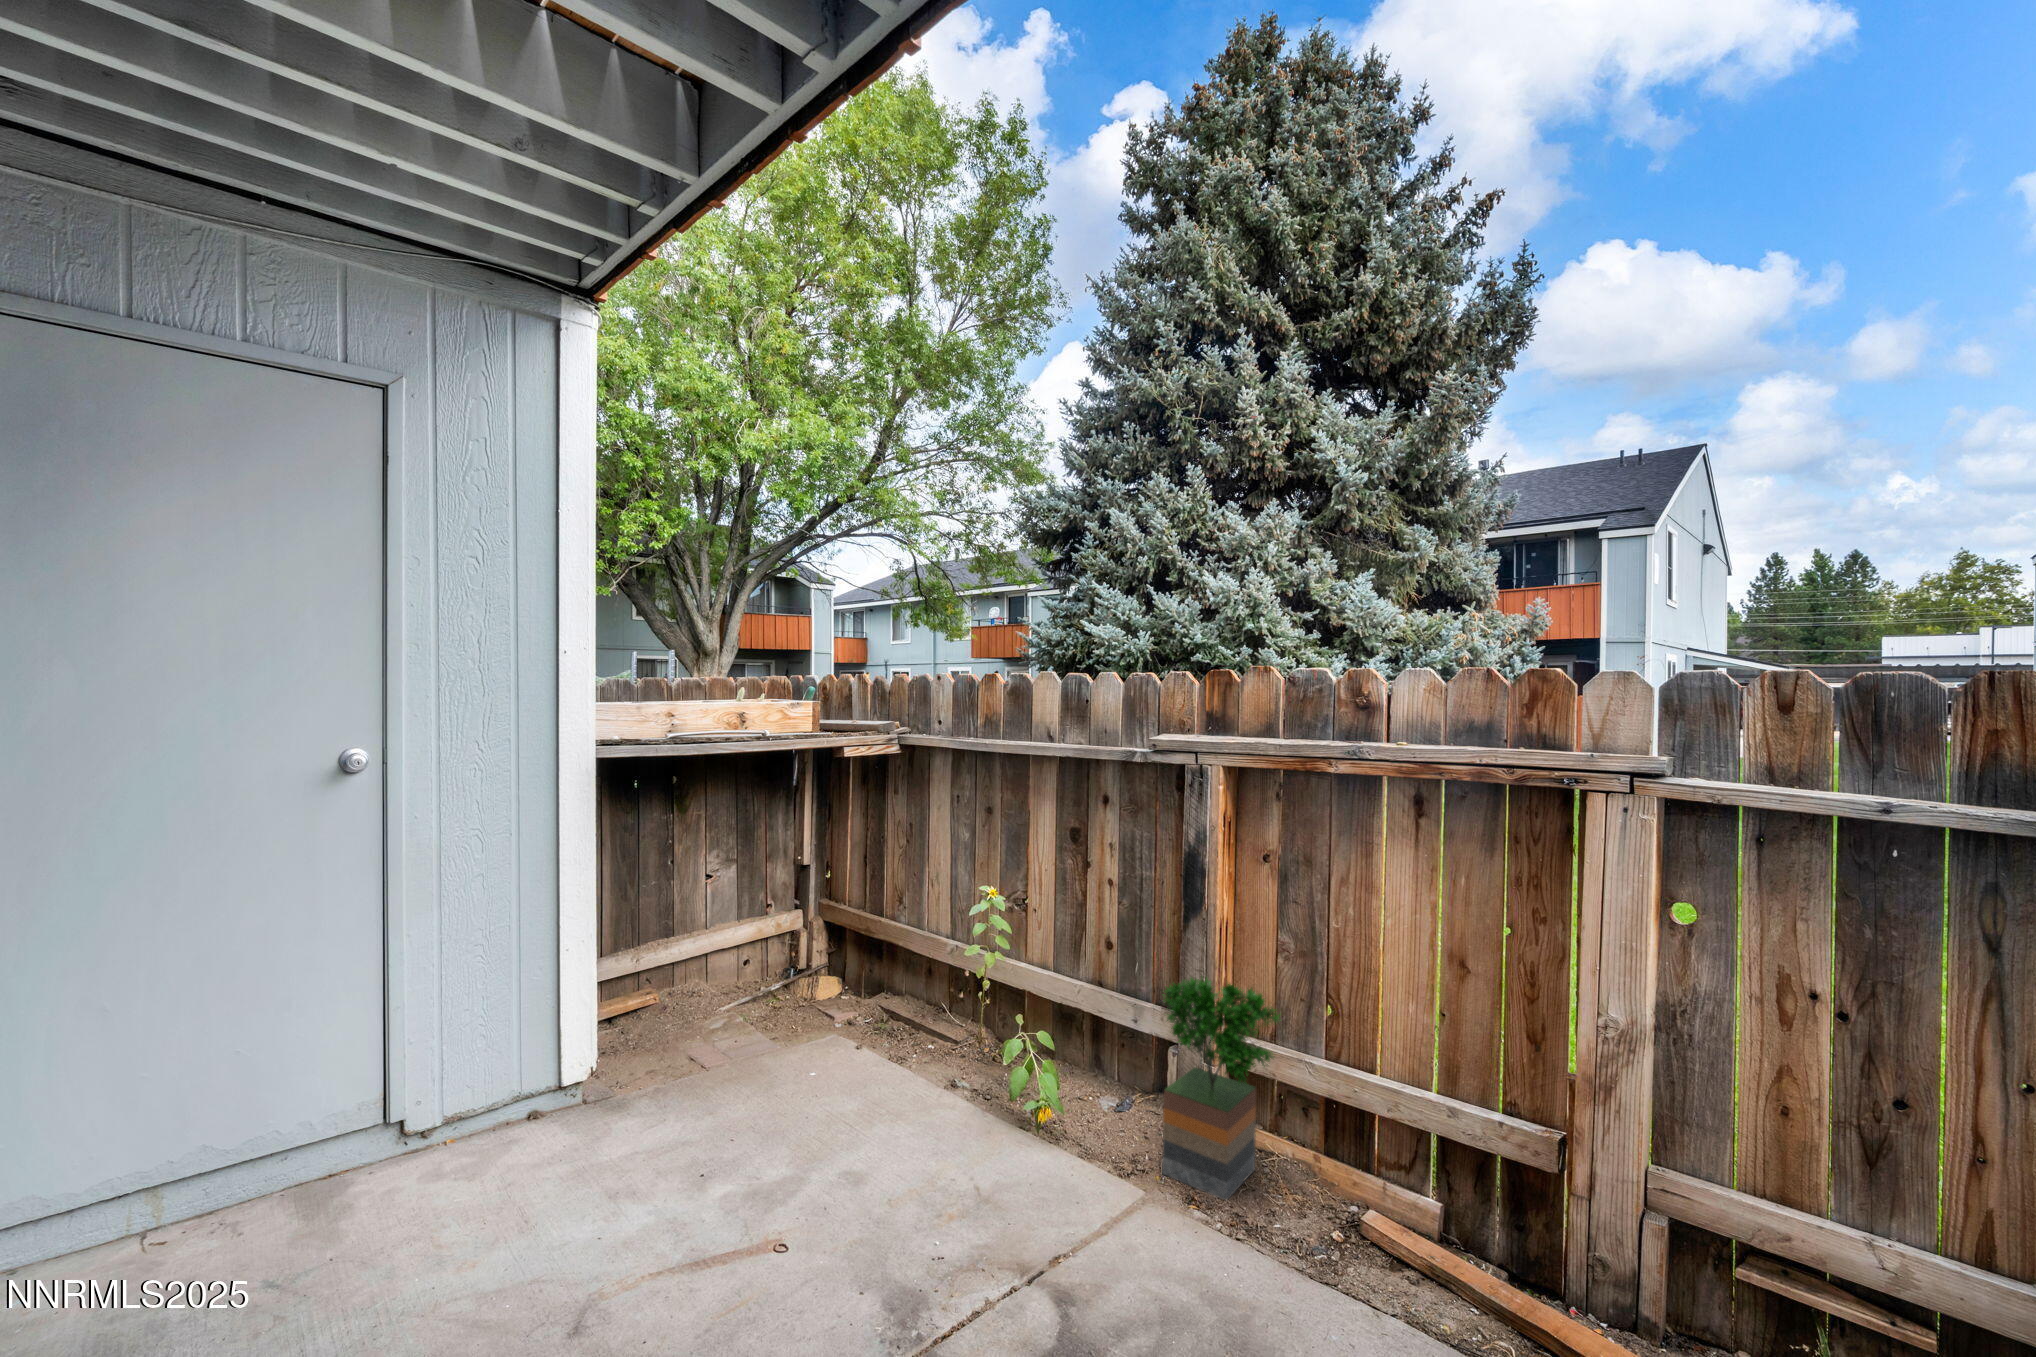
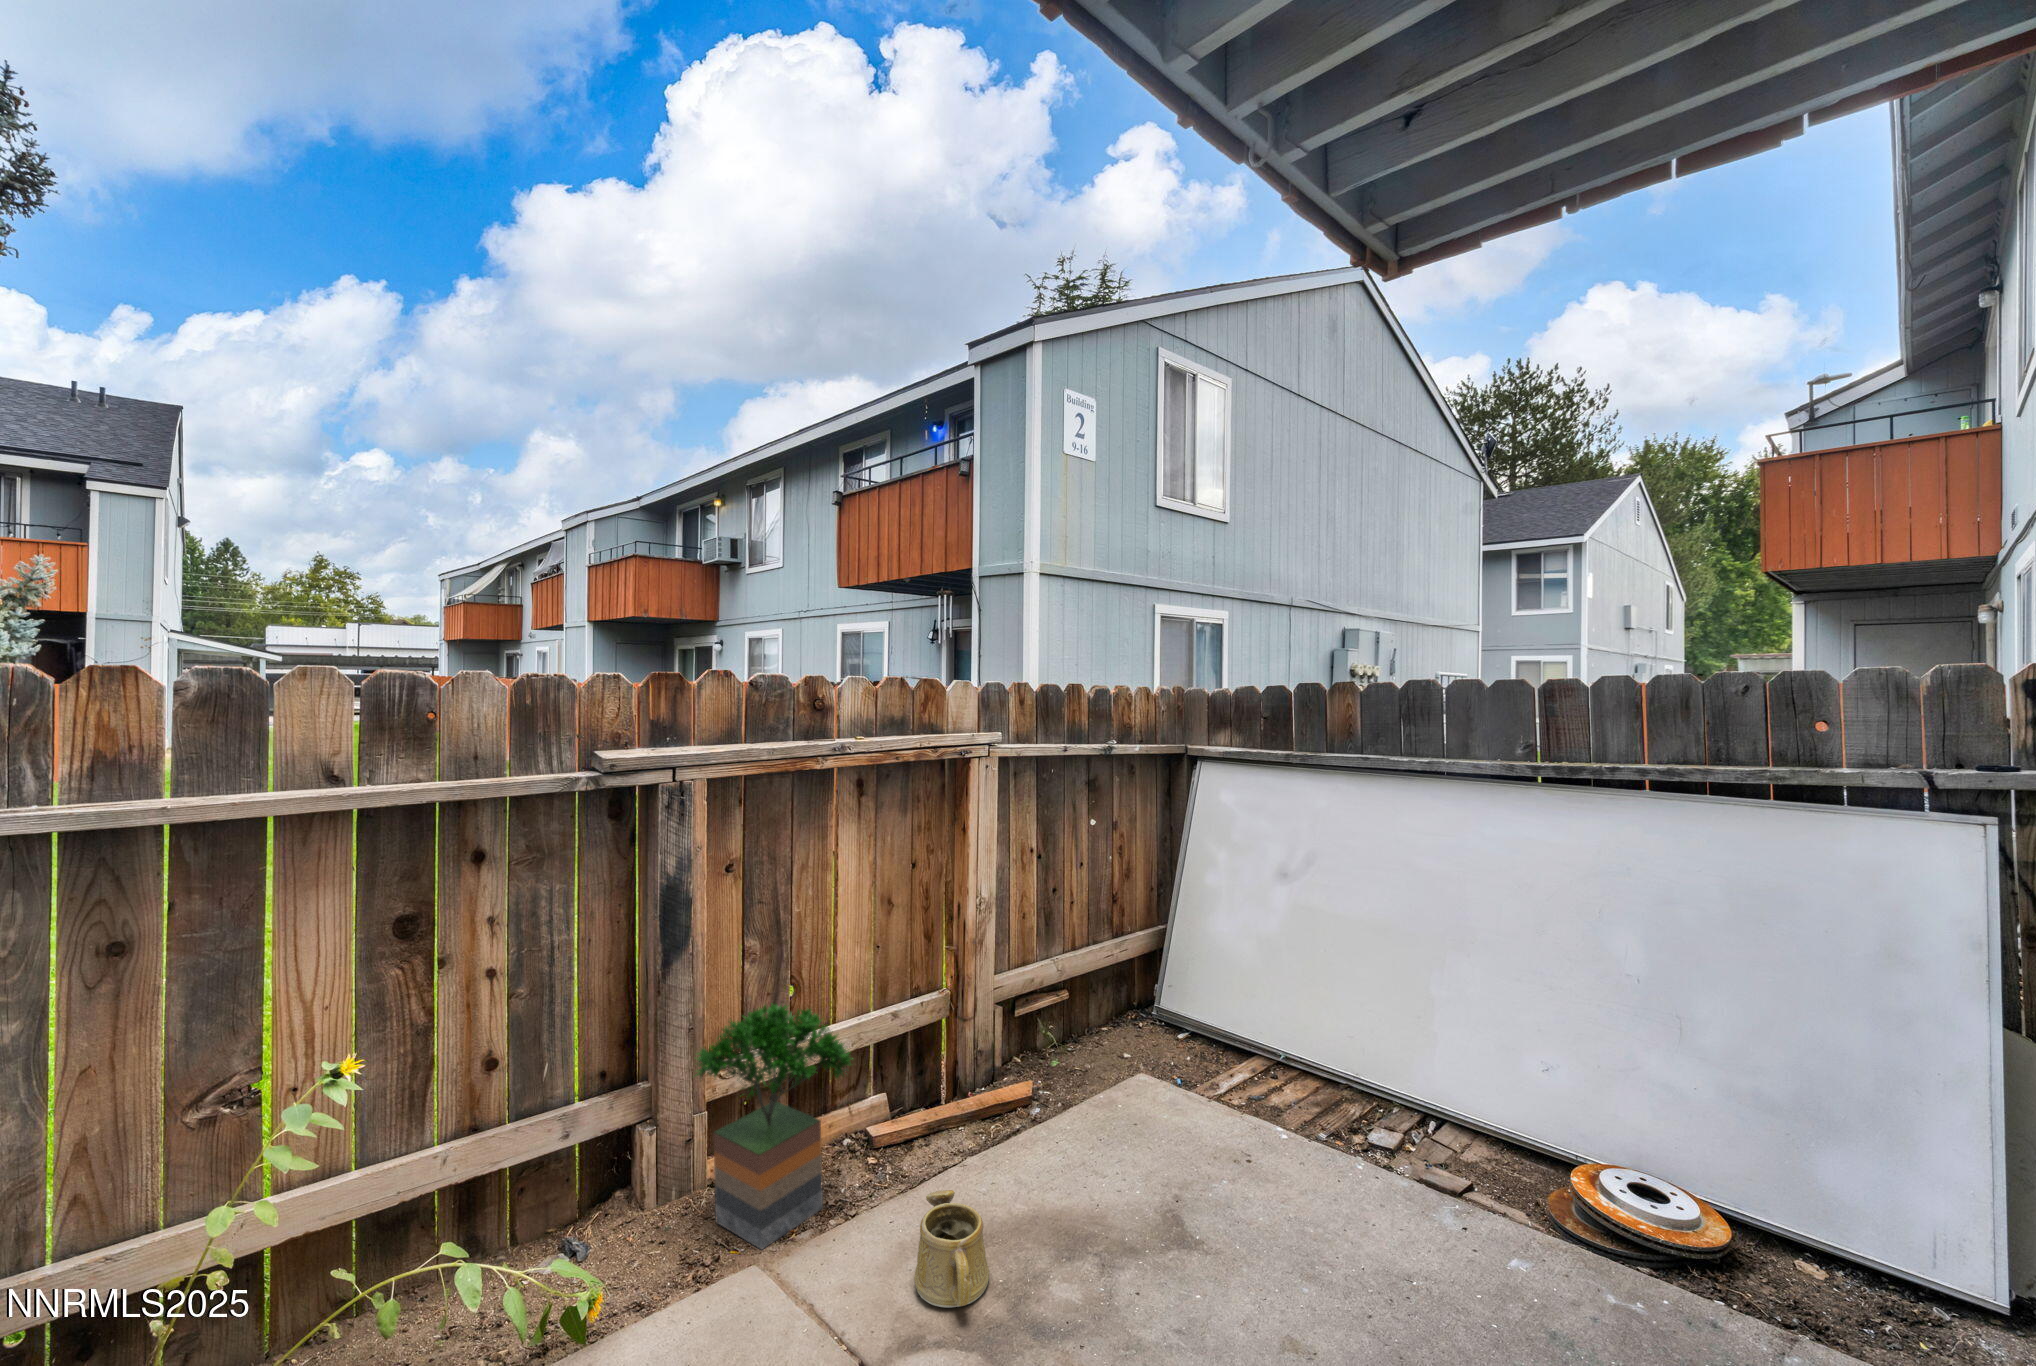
watering can: none [1061,1205,1190,1313] -> present [914,1190,989,1308]

